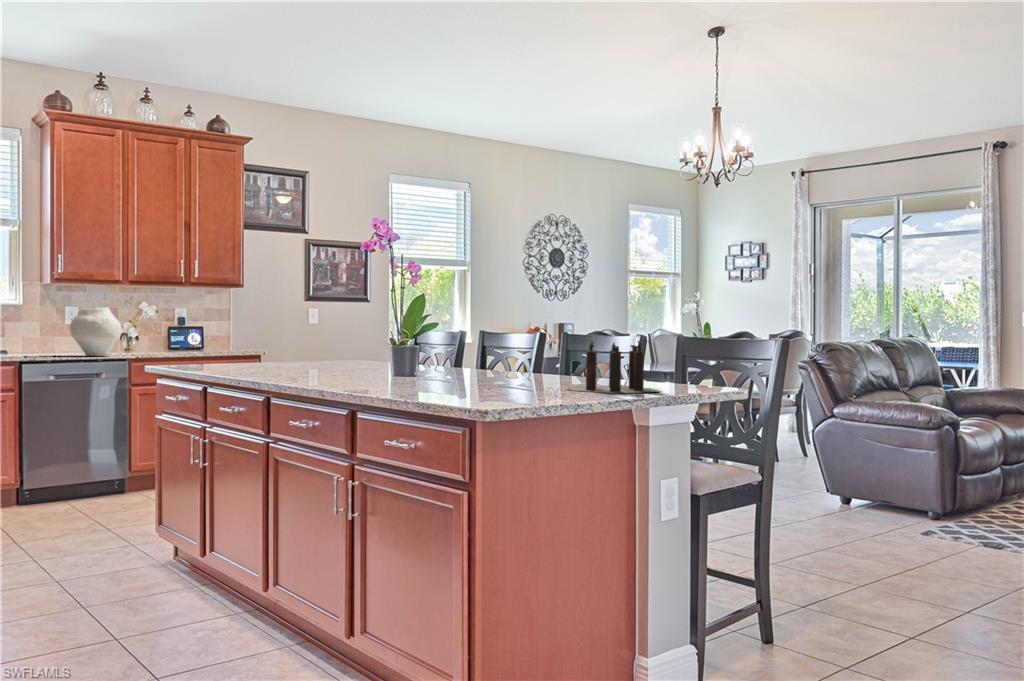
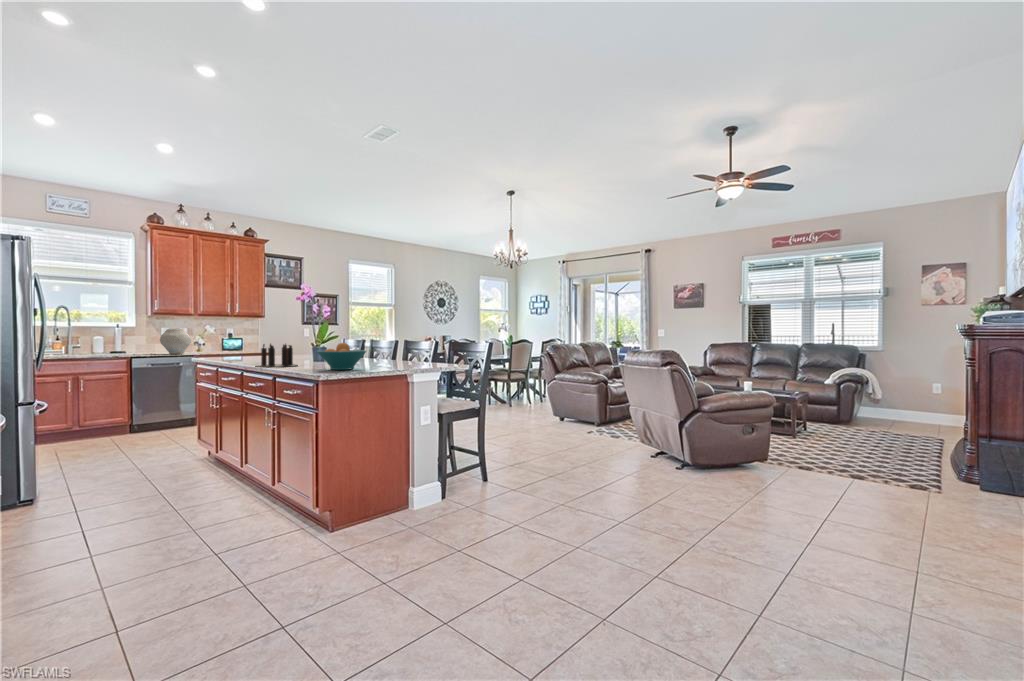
fruit bowl: none [449,335,550,395] -> present [317,343,366,370]
candle: present [568,341,661,393] -> present [257,344,296,367]

